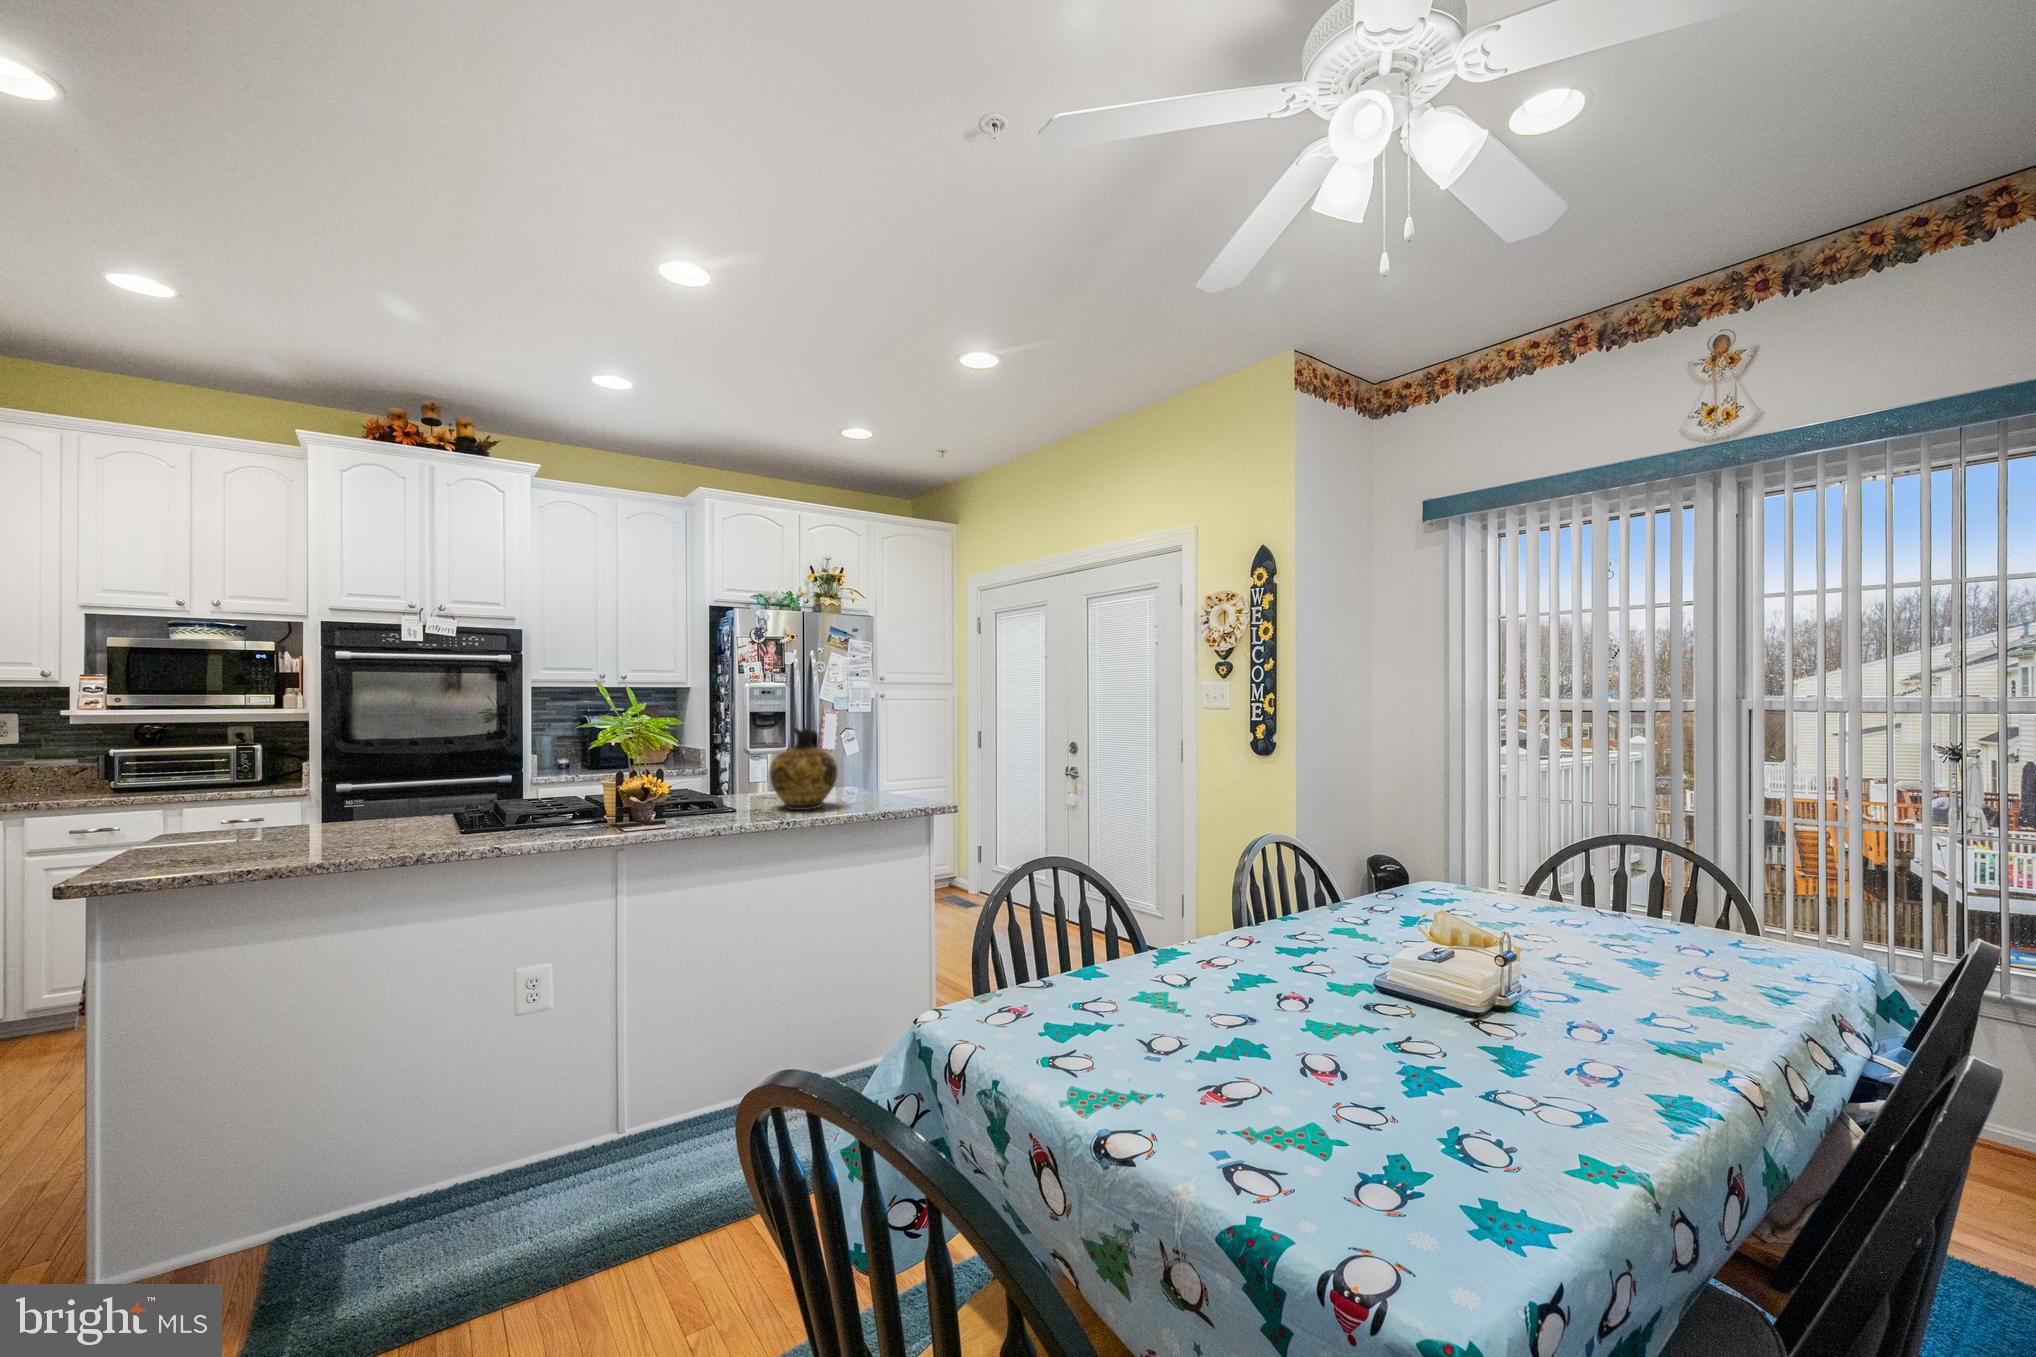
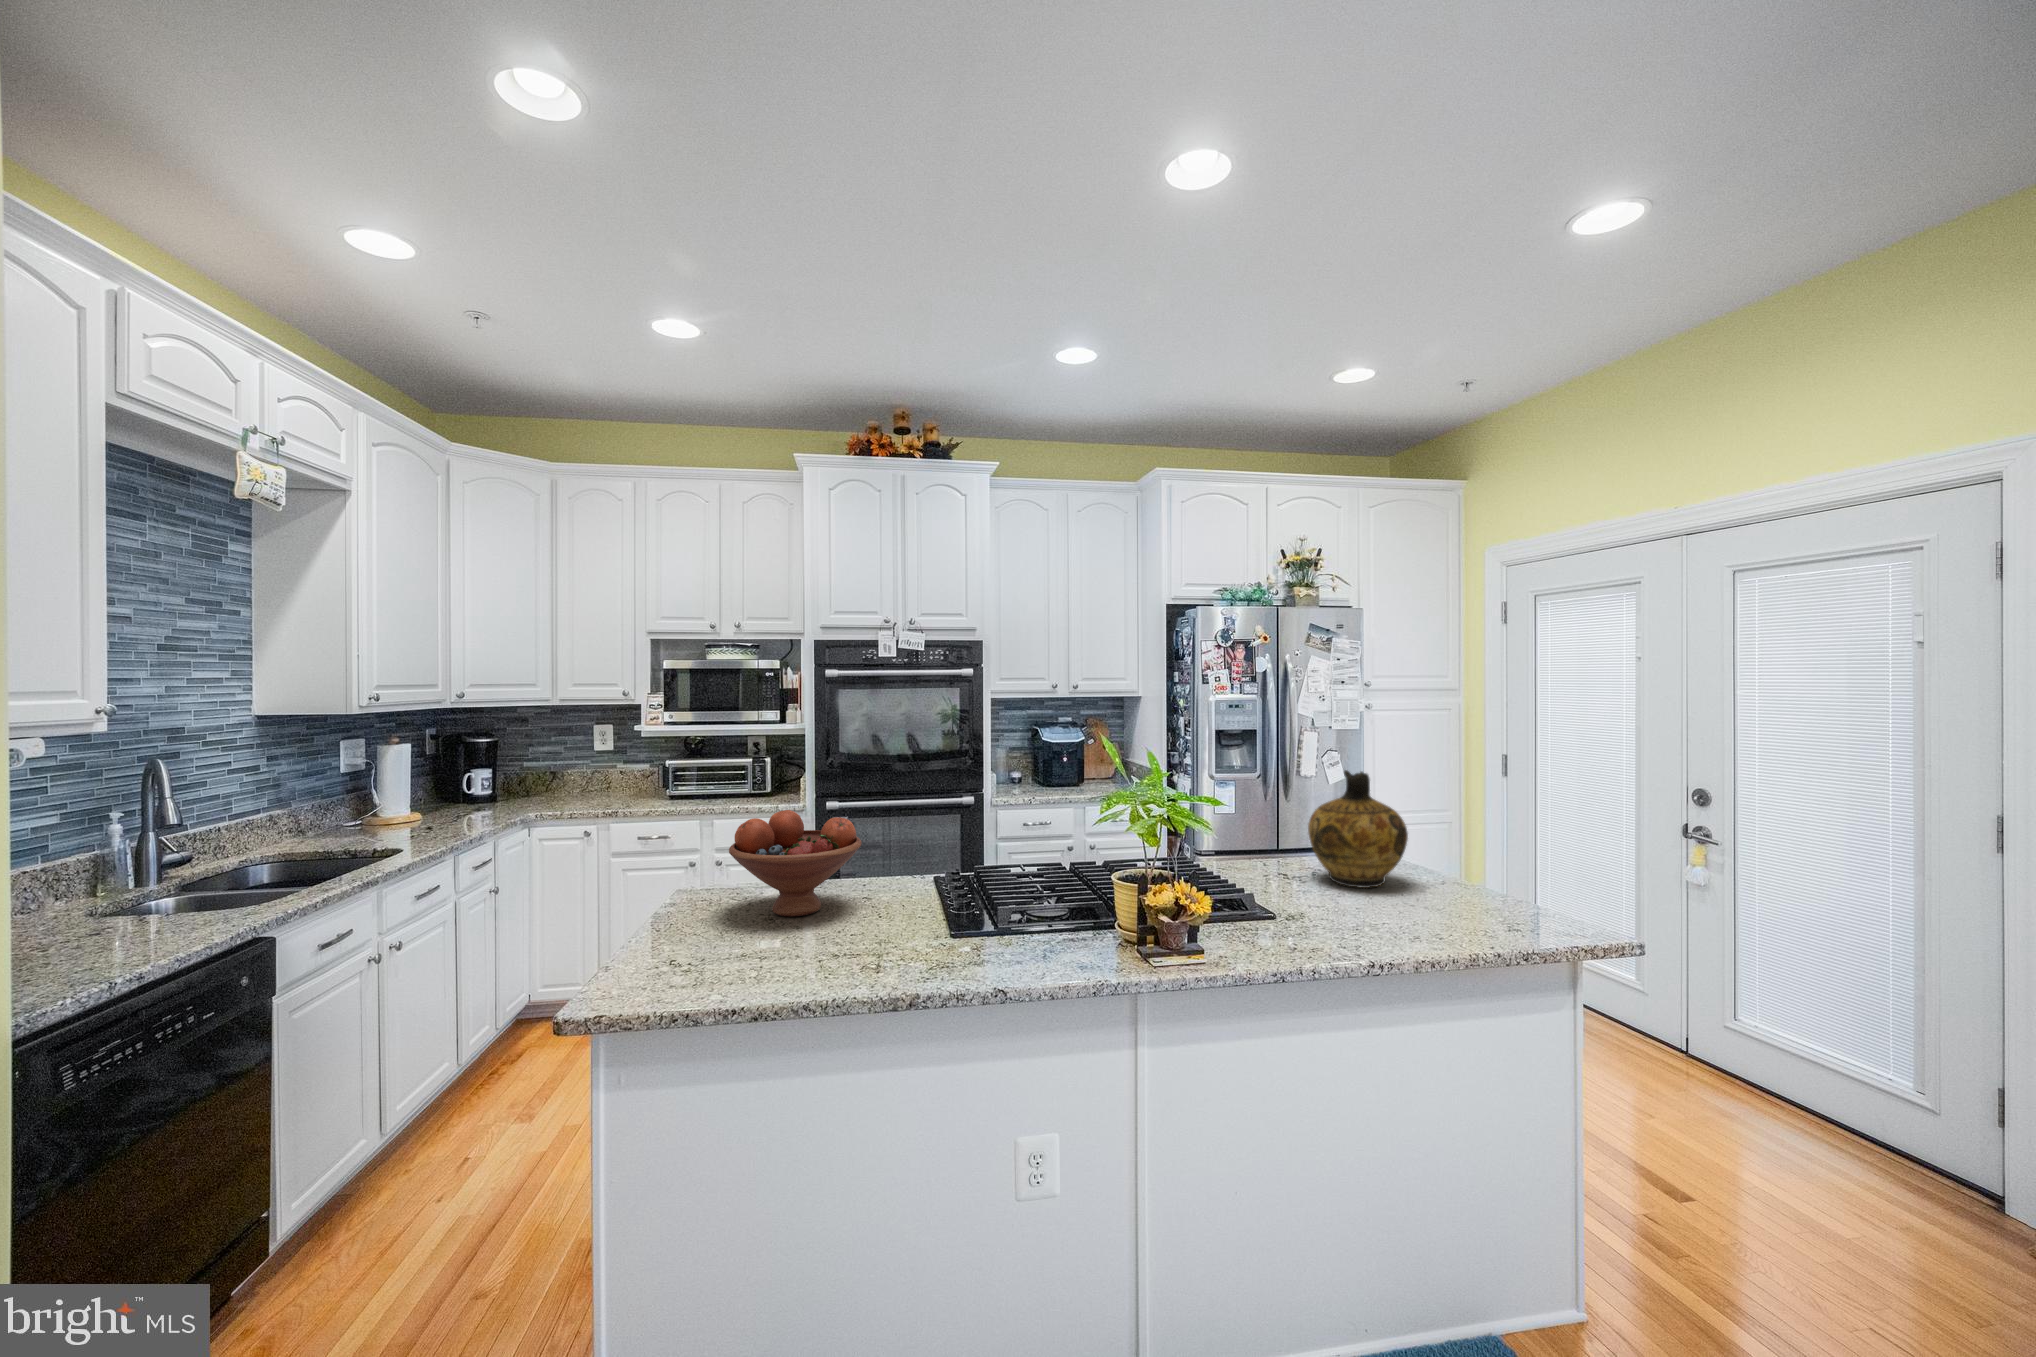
fruit bowl: none [207,768,358,857] -> present [729,810,862,917]

